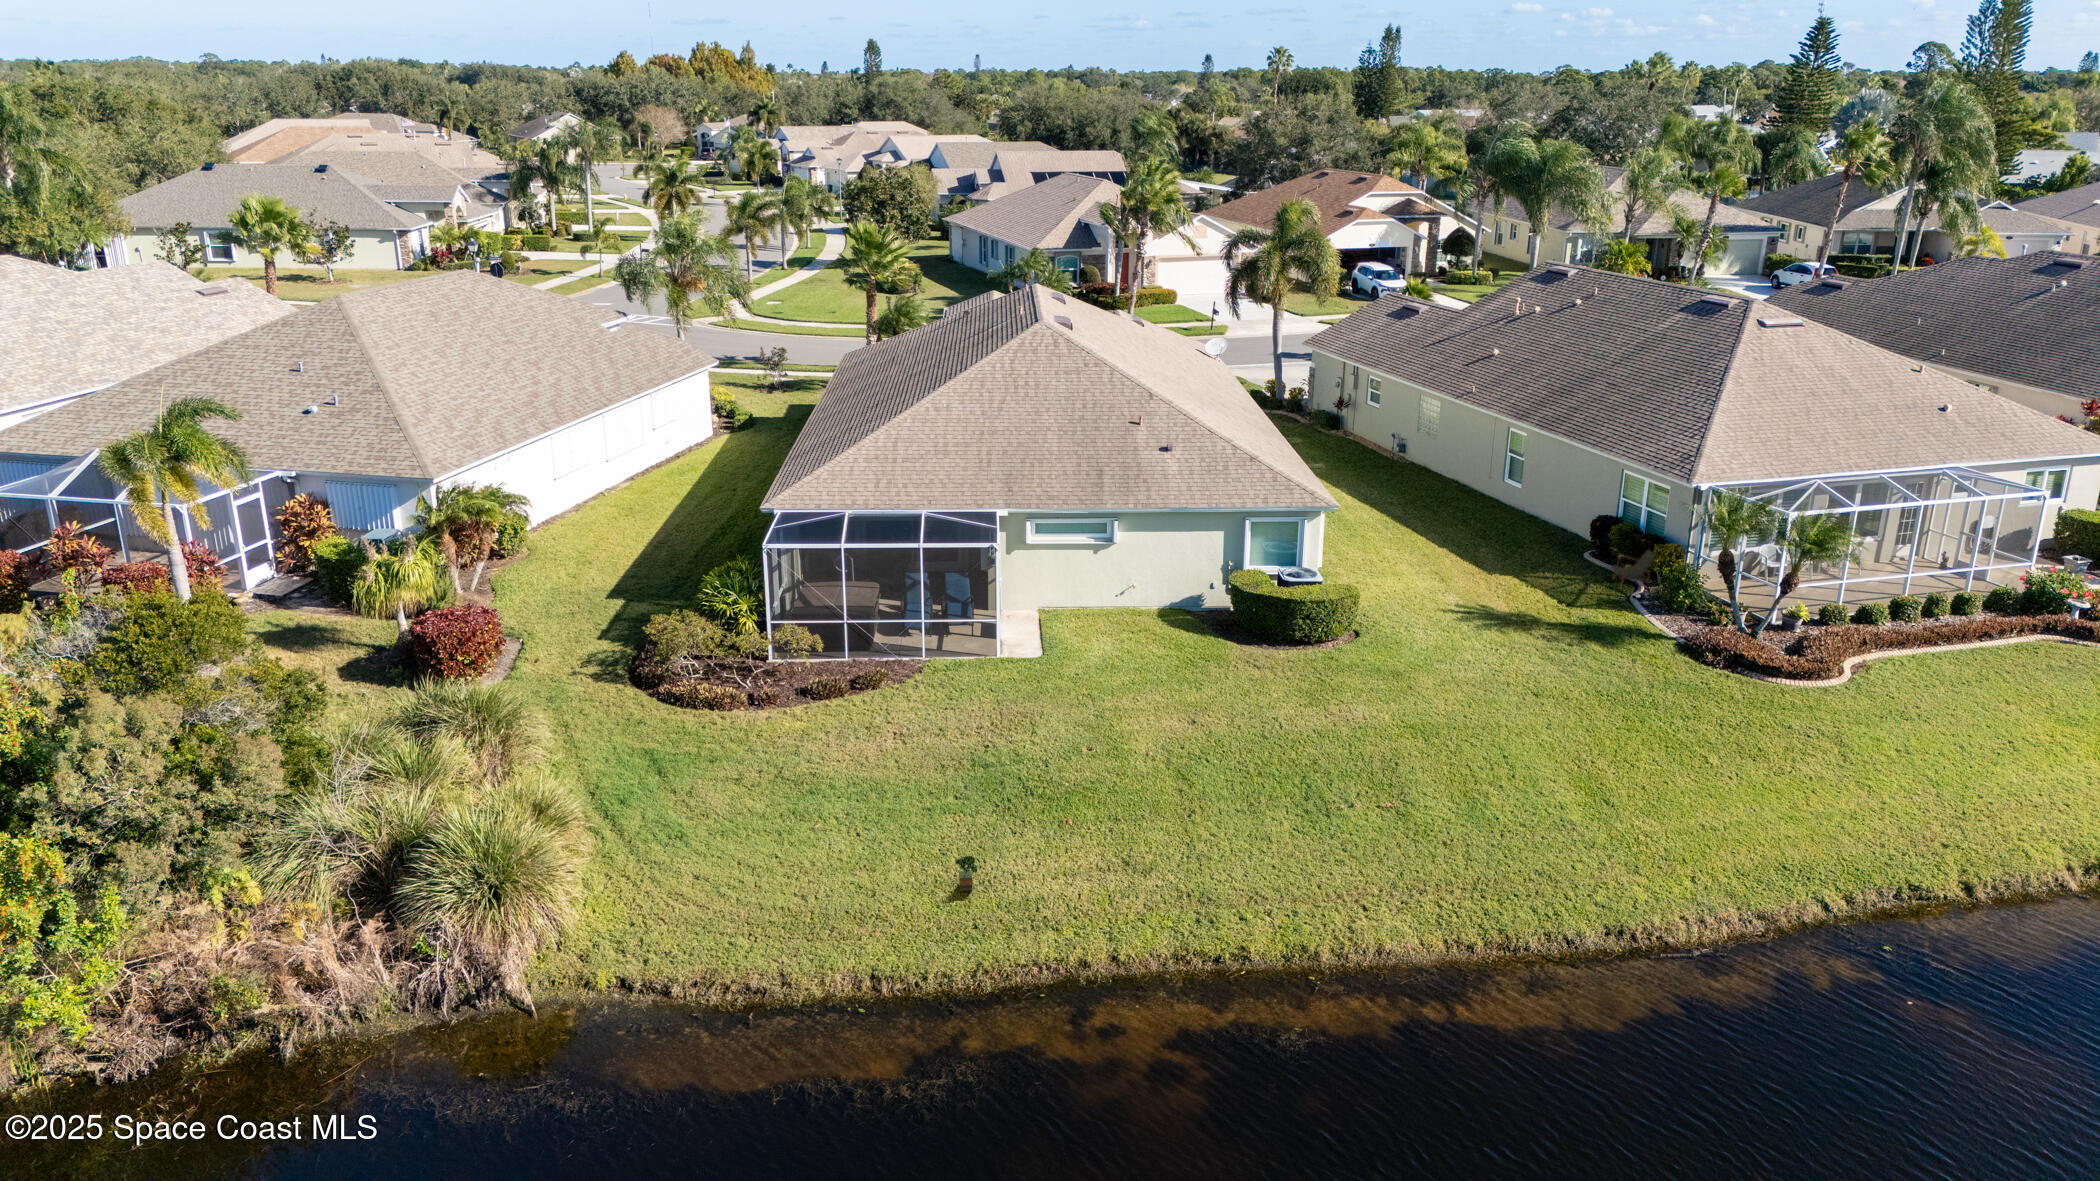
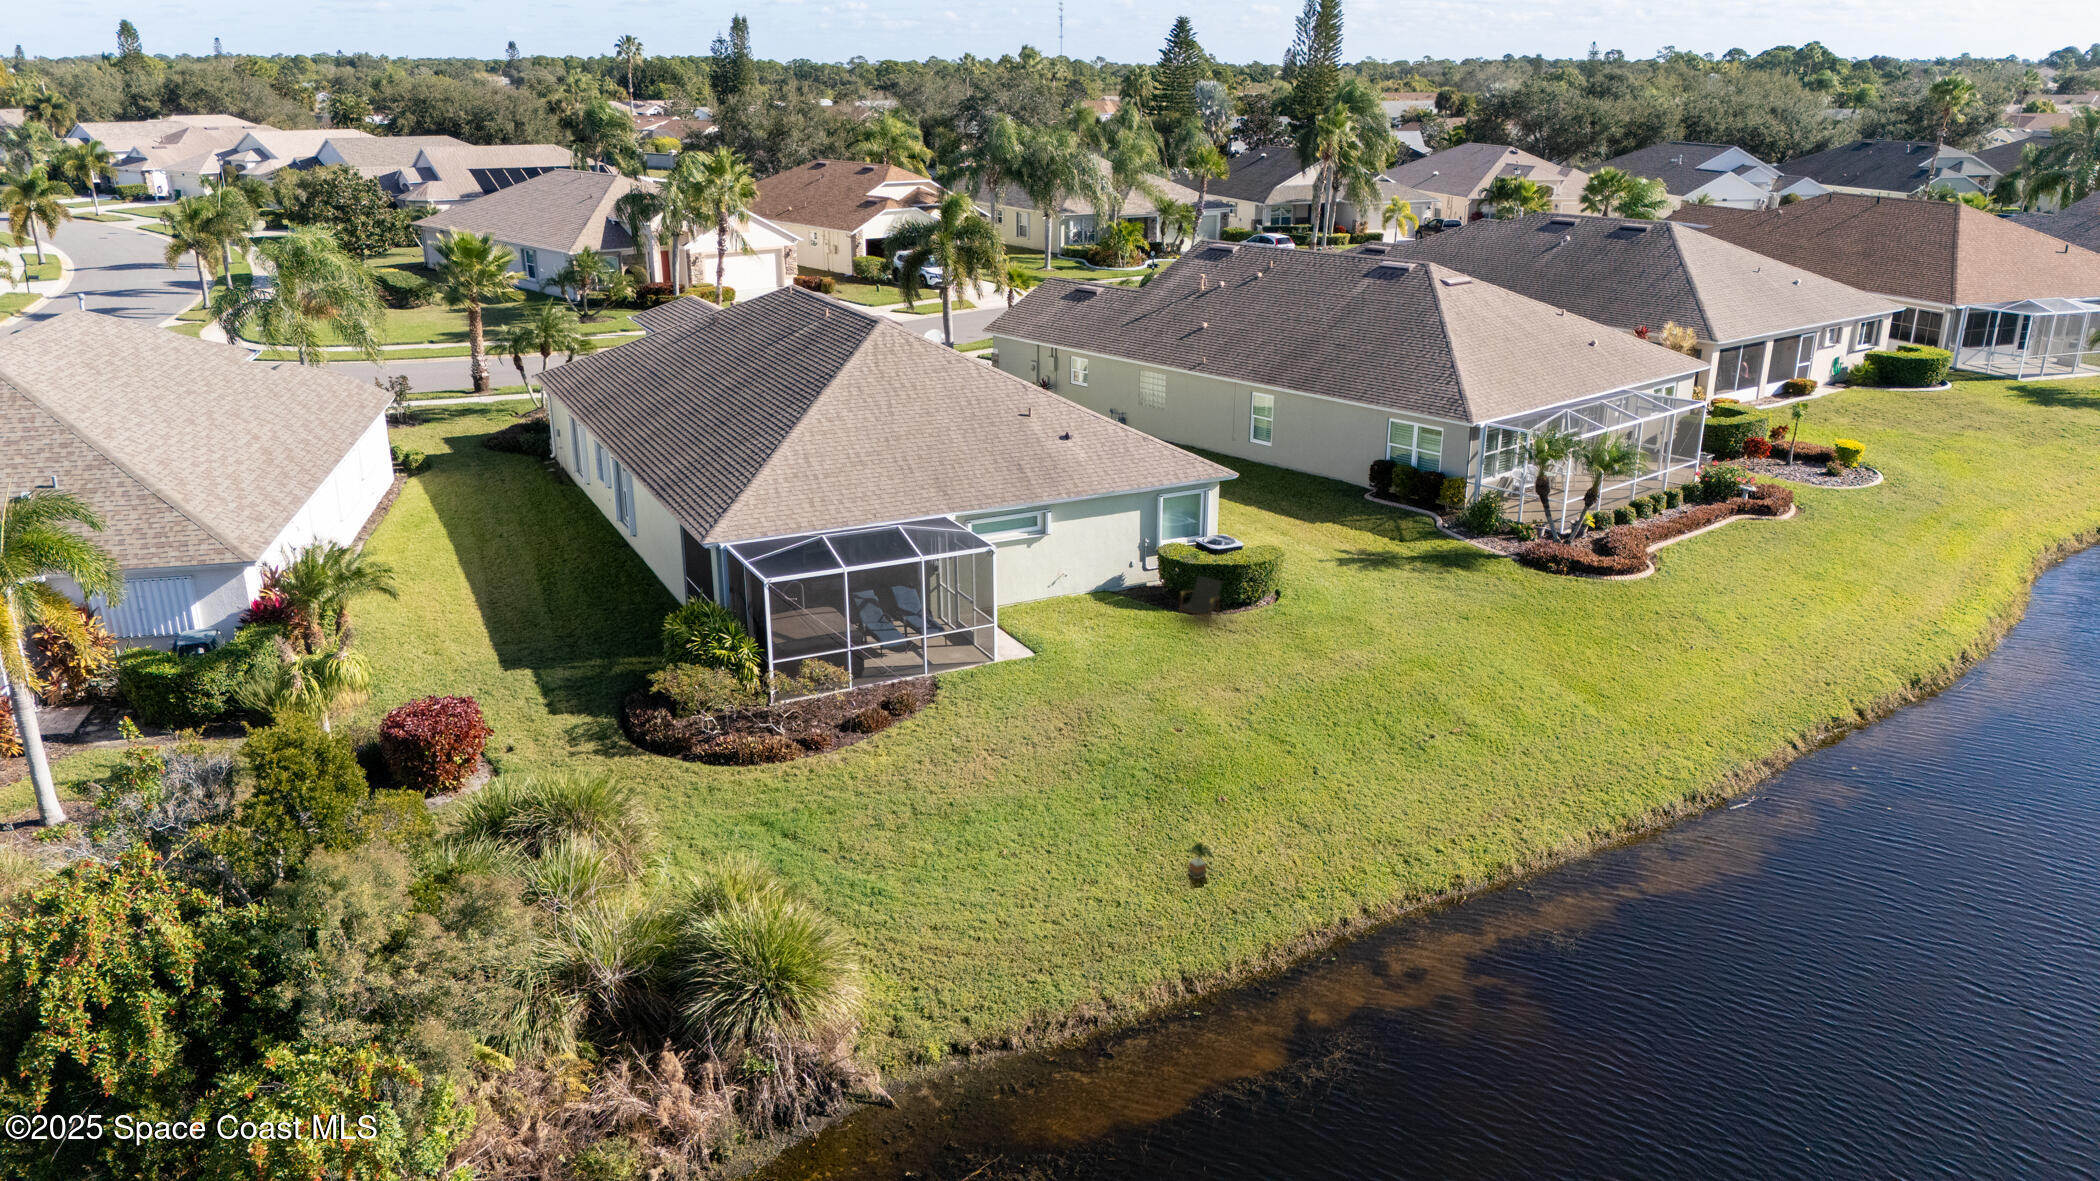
lounge chair: present [1611,550,1654,587] -> present [1179,576,1222,624]

